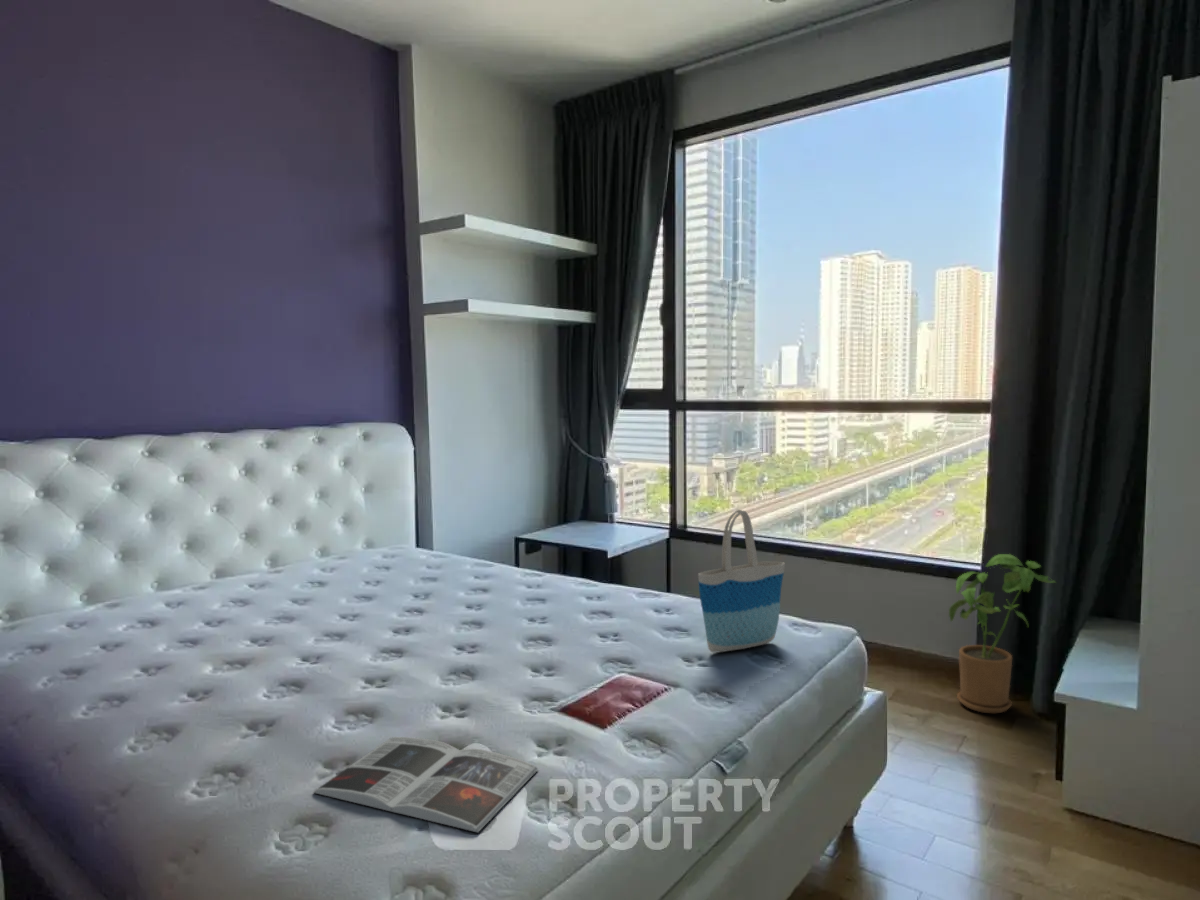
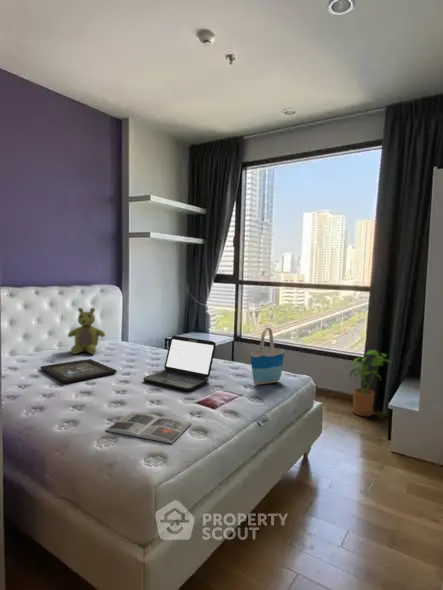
stuffed bear: none [282,475,367,584] -> present [68,308,105,354]
laptop: none [439,536,612,675] -> present [143,336,216,391]
tray: none [208,595,381,659] -> present [41,359,117,383]

